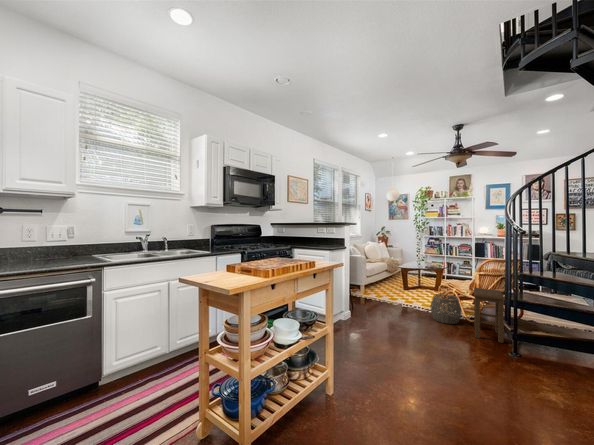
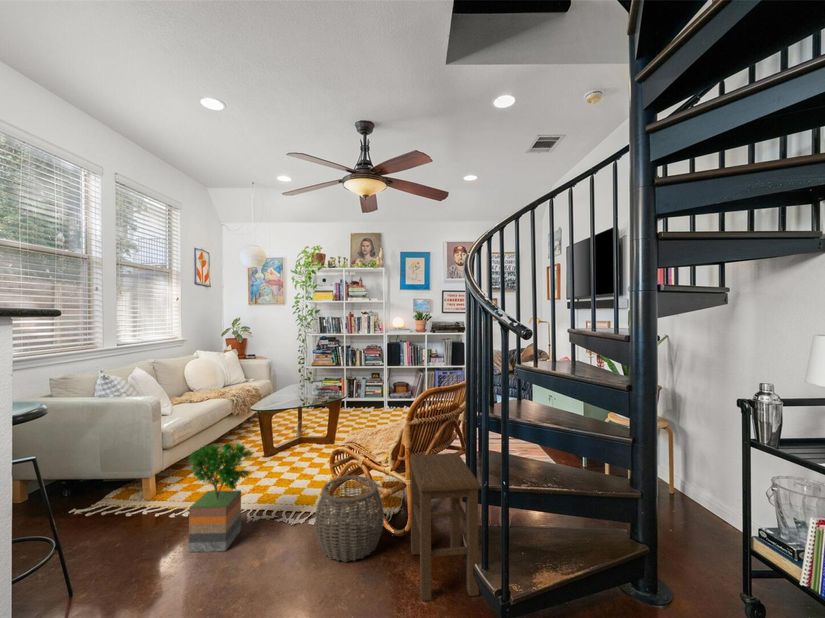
potted tree: none [381,273,405,311] -> present [189,443,253,552]

